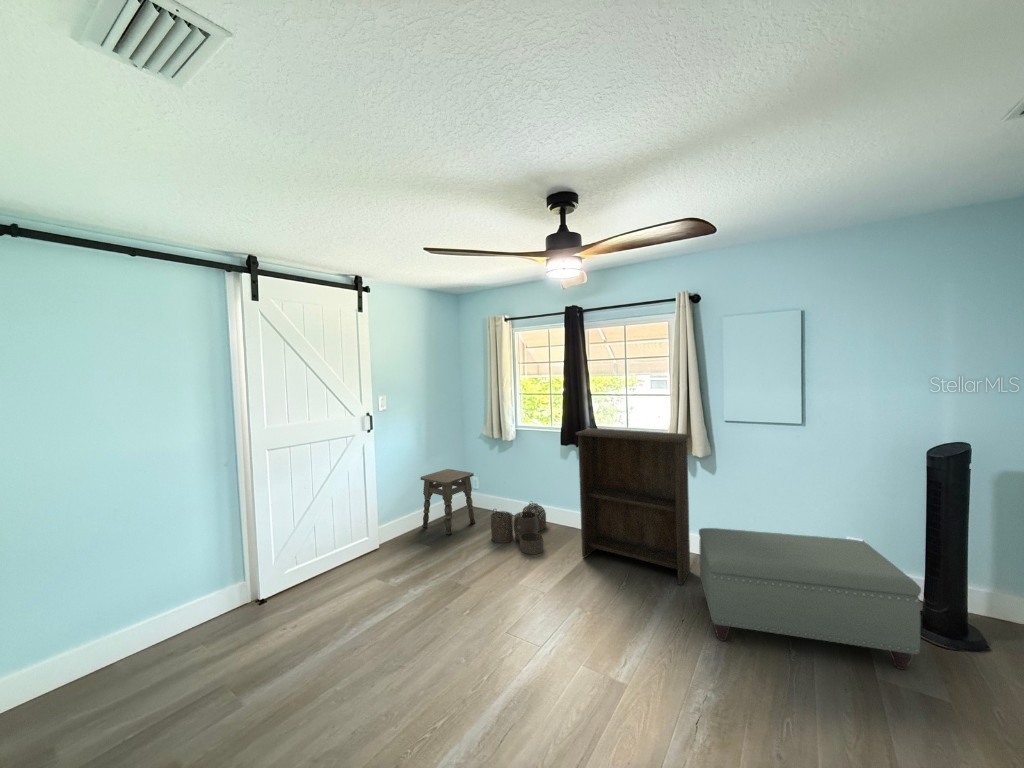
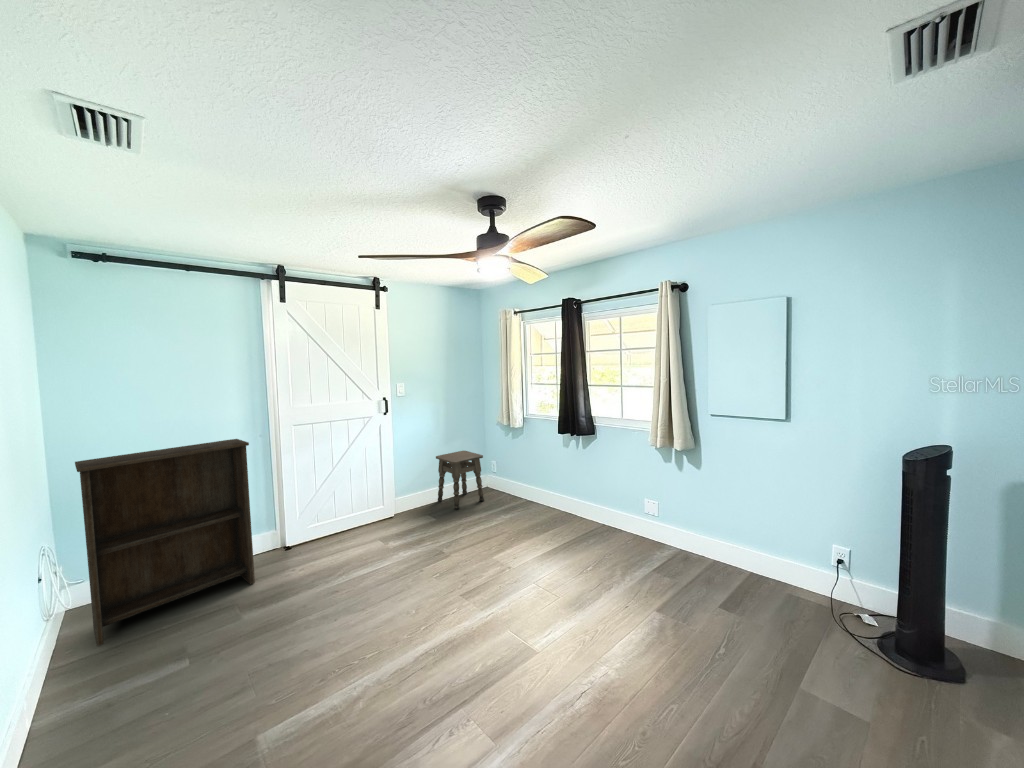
bookshelf: present [576,428,690,585] -> present [75,439,255,646]
woven basket: present [491,503,546,554] -> none [490,484,547,533]
ottoman: present [699,528,921,670] -> none [648,521,865,688]

